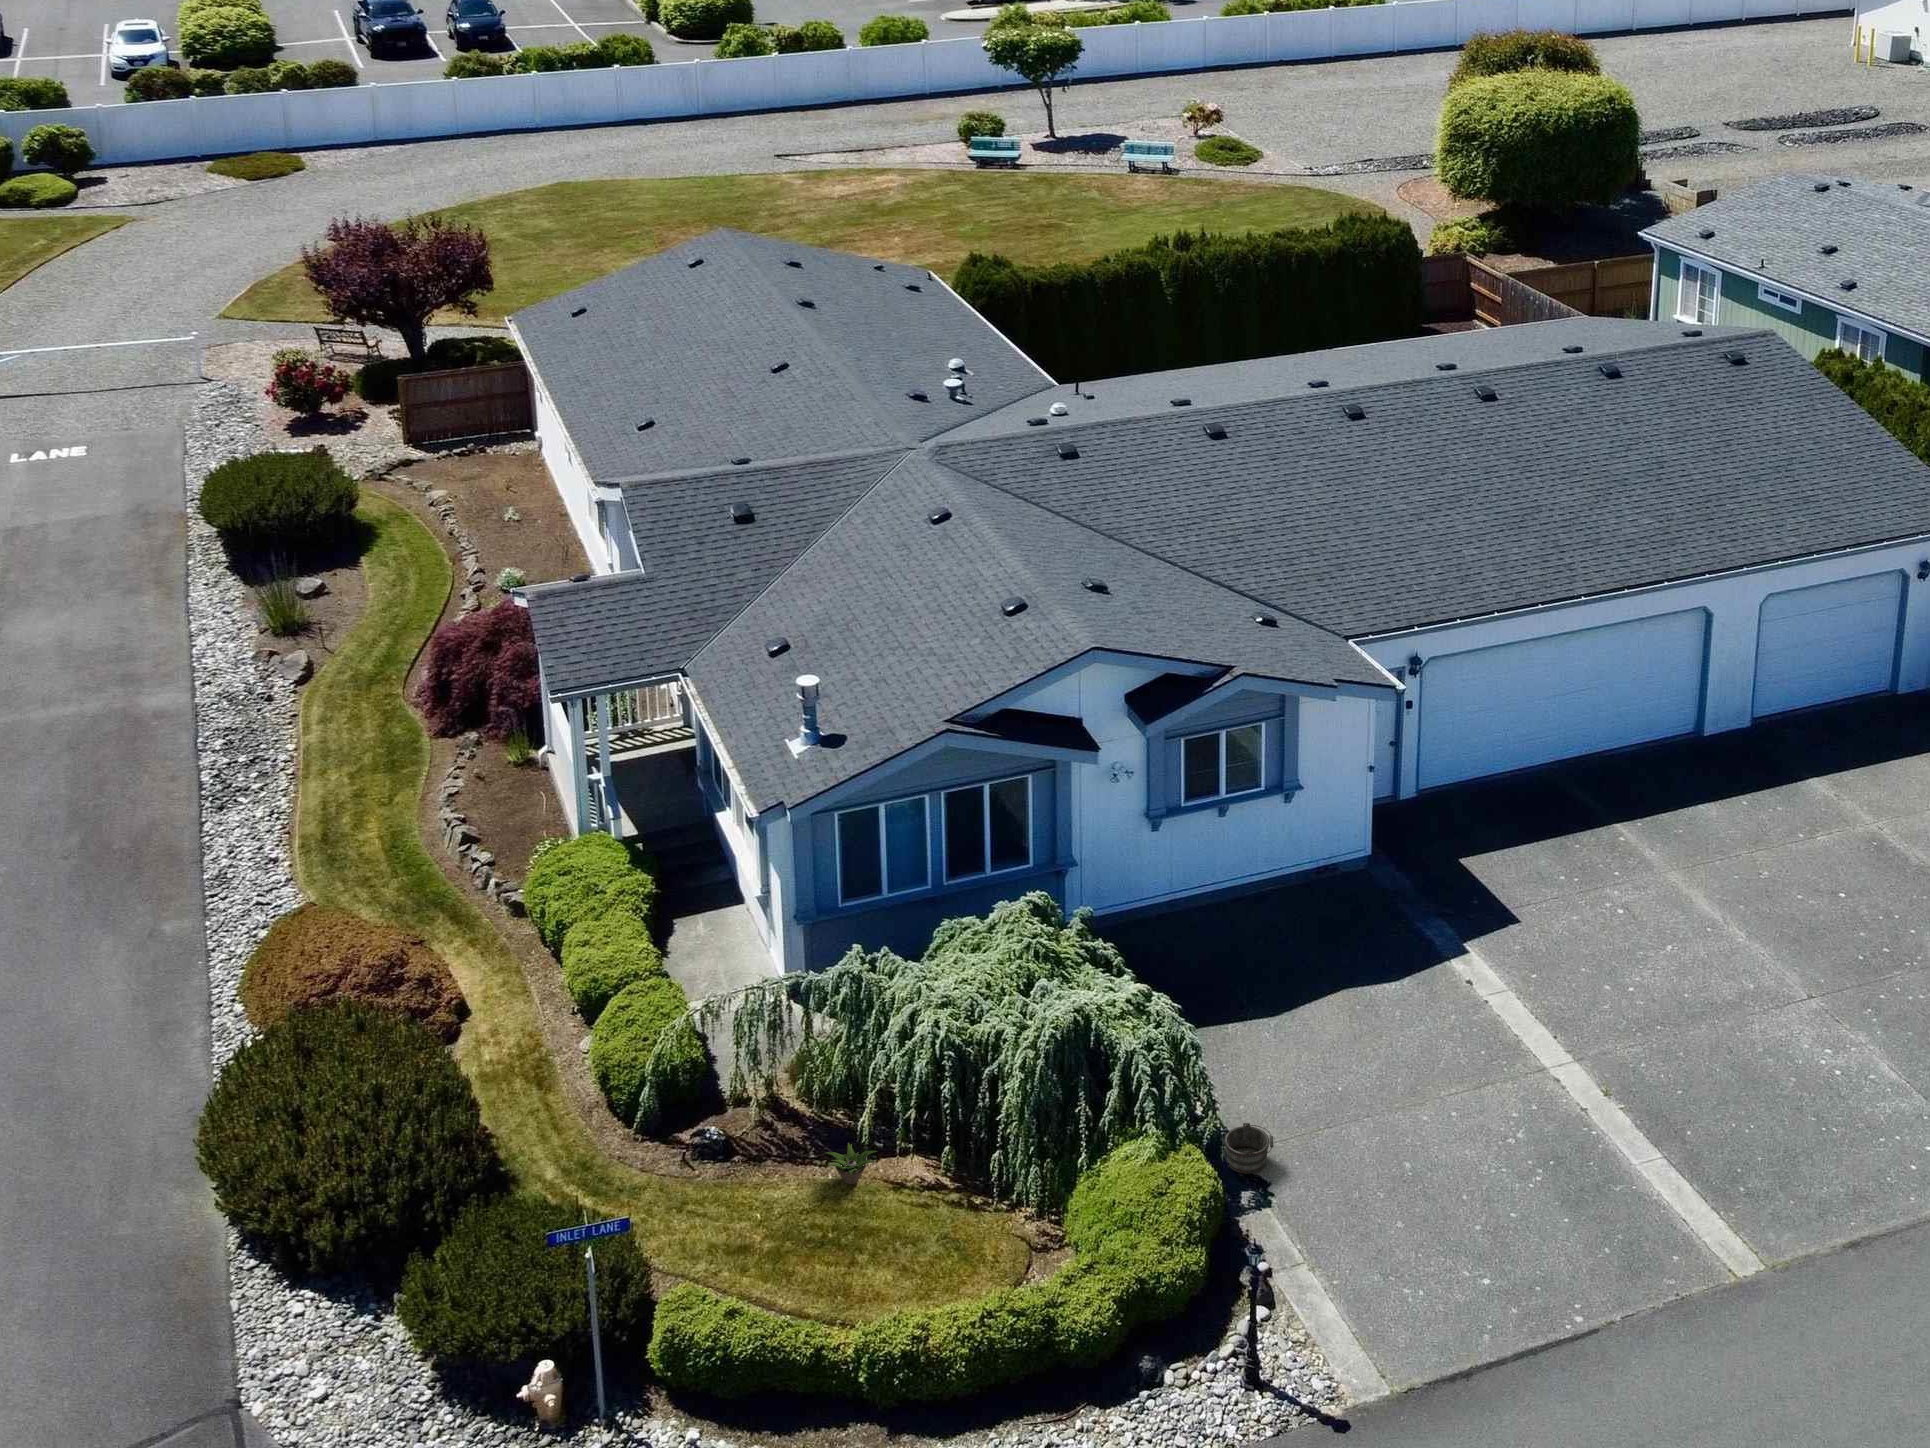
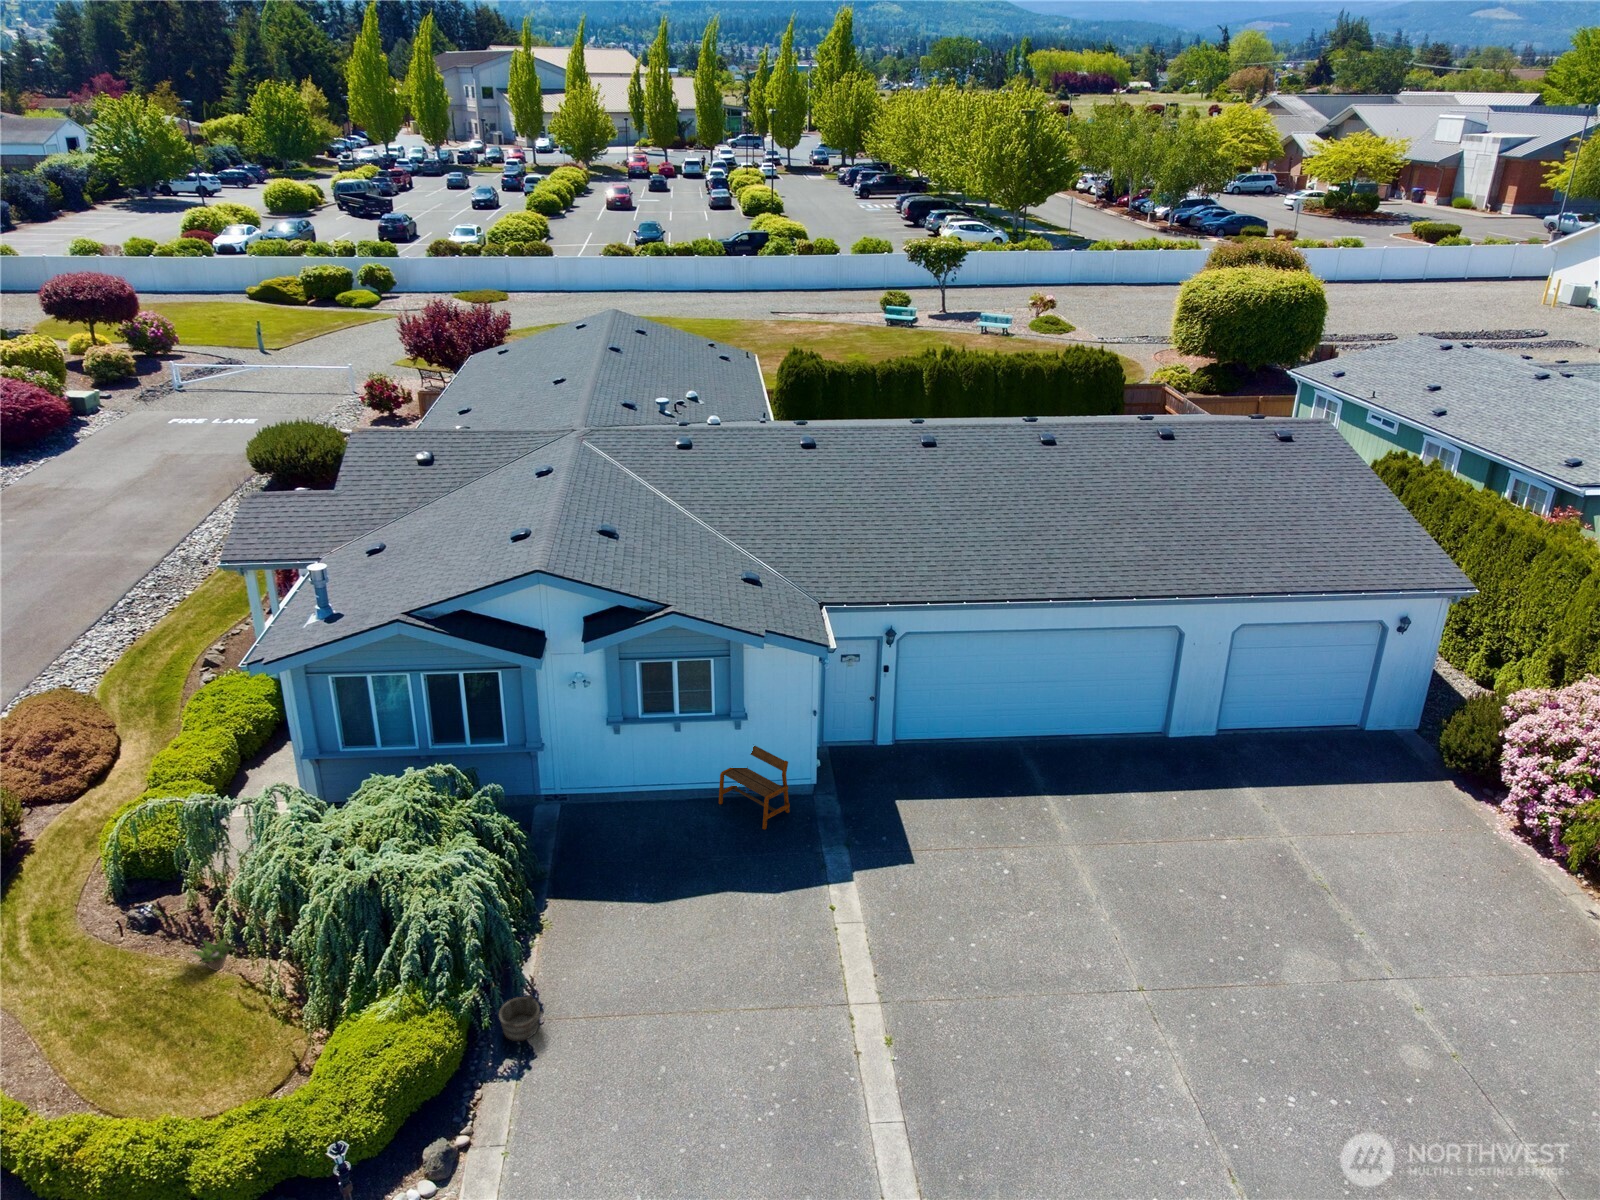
bench: none [1262,816,1353,919] -> present [719,746,790,830]

